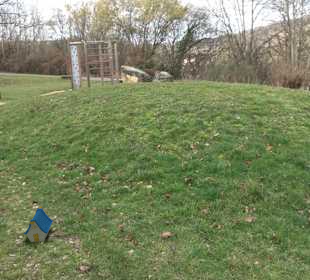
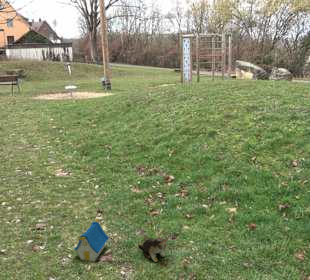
plush toy: none [80,211,108,233] -> present [139,237,168,262]

